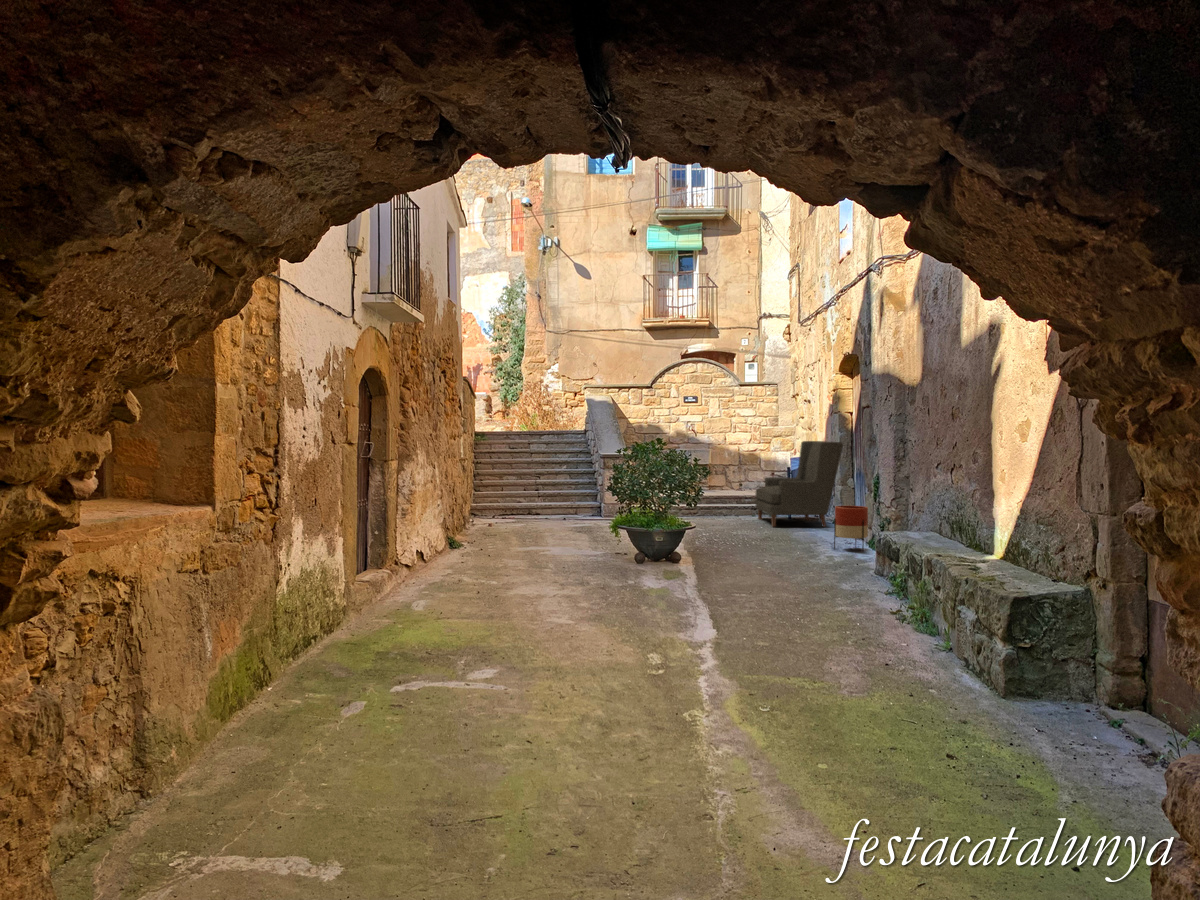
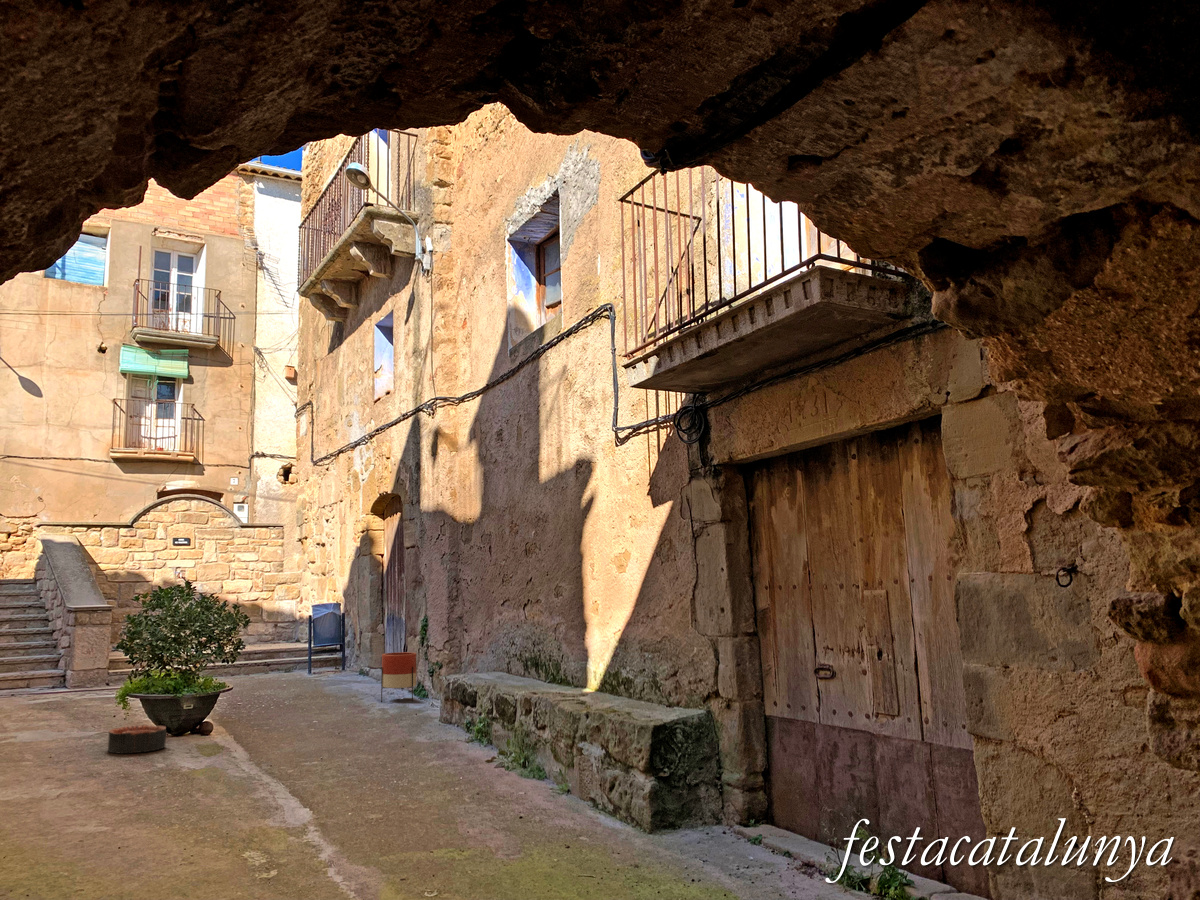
chair: present [755,441,843,527] -> none [273,586,376,683]
basket: none [599,550,640,571] -> present [108,725,166,753]

